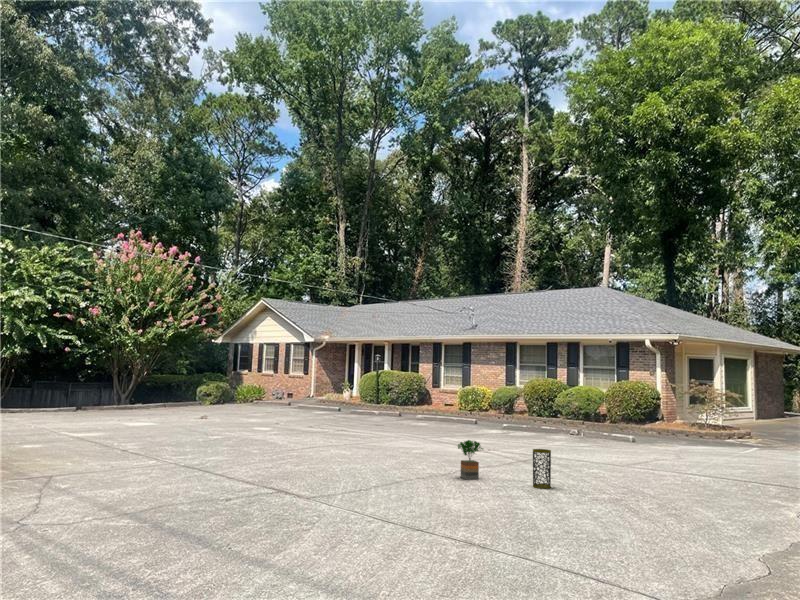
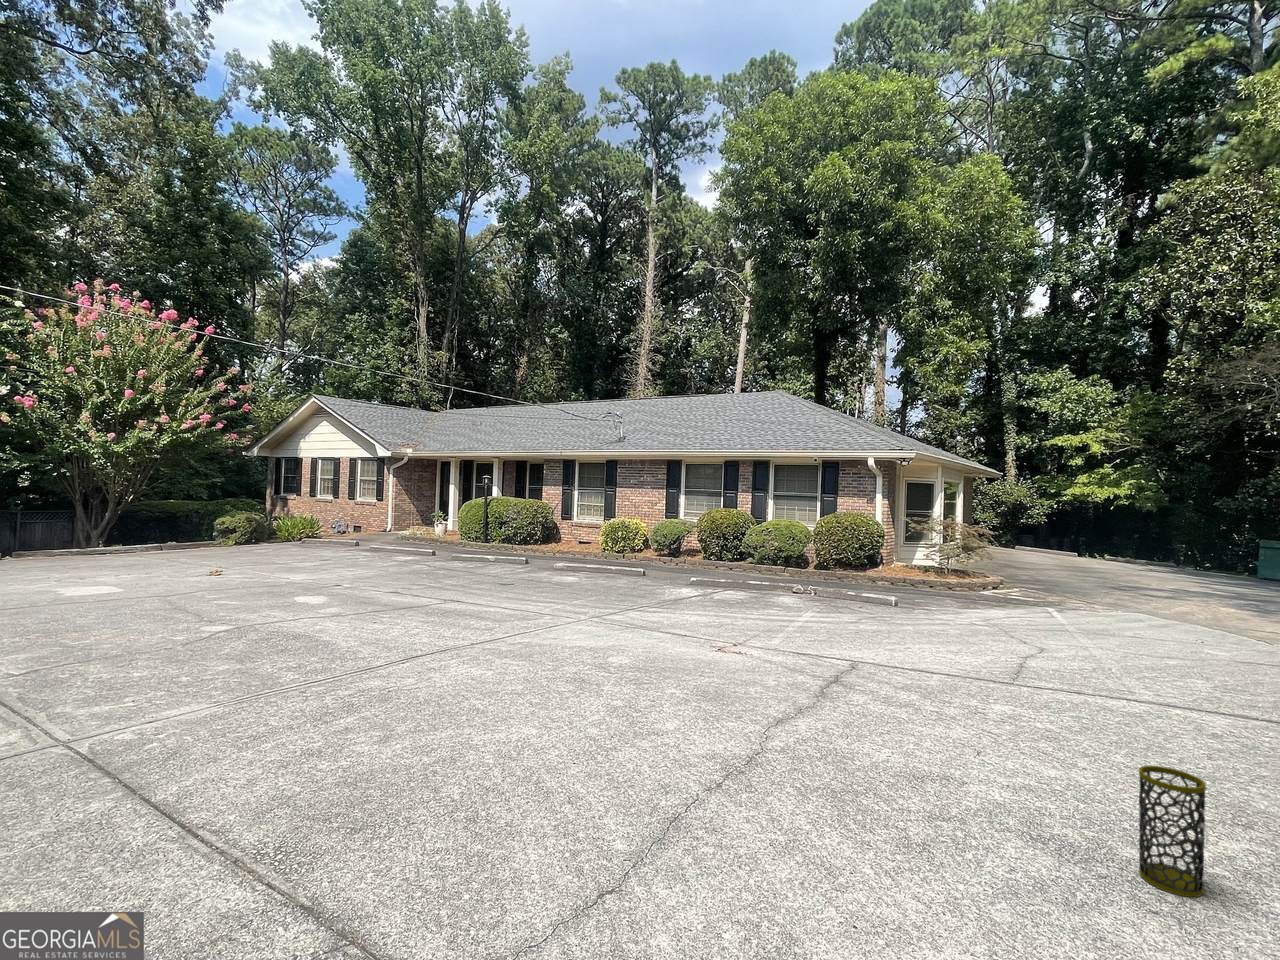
potted tree: present [458,440,483,479] -> none [889,727,963,850]

